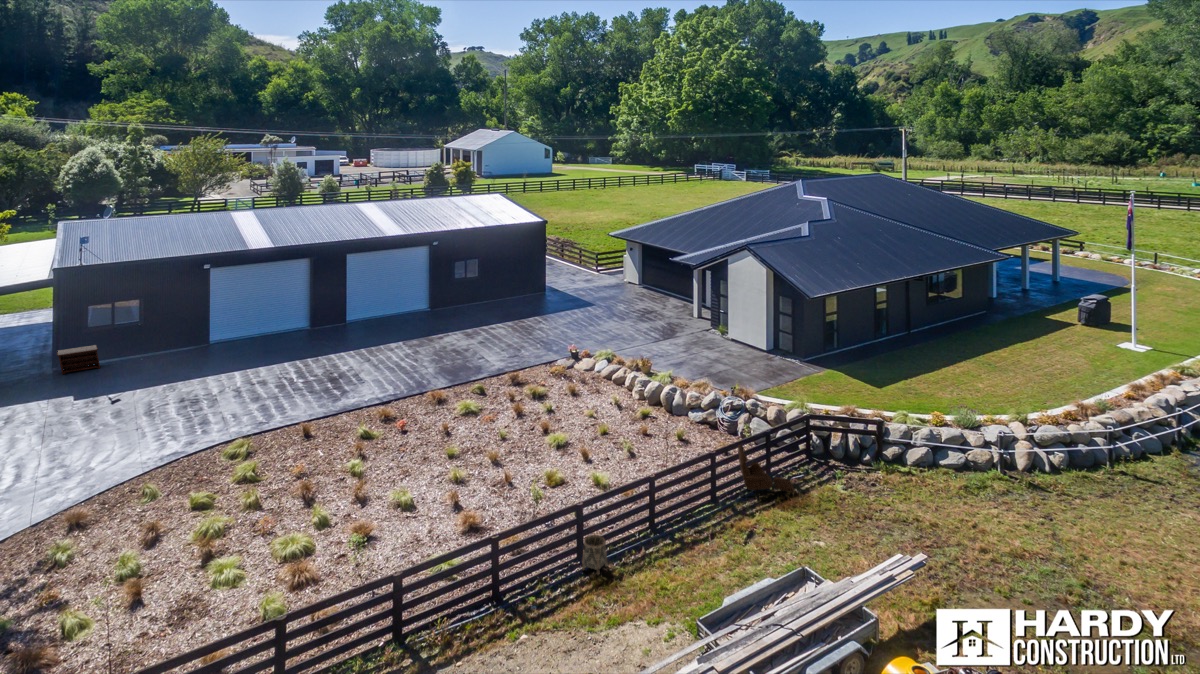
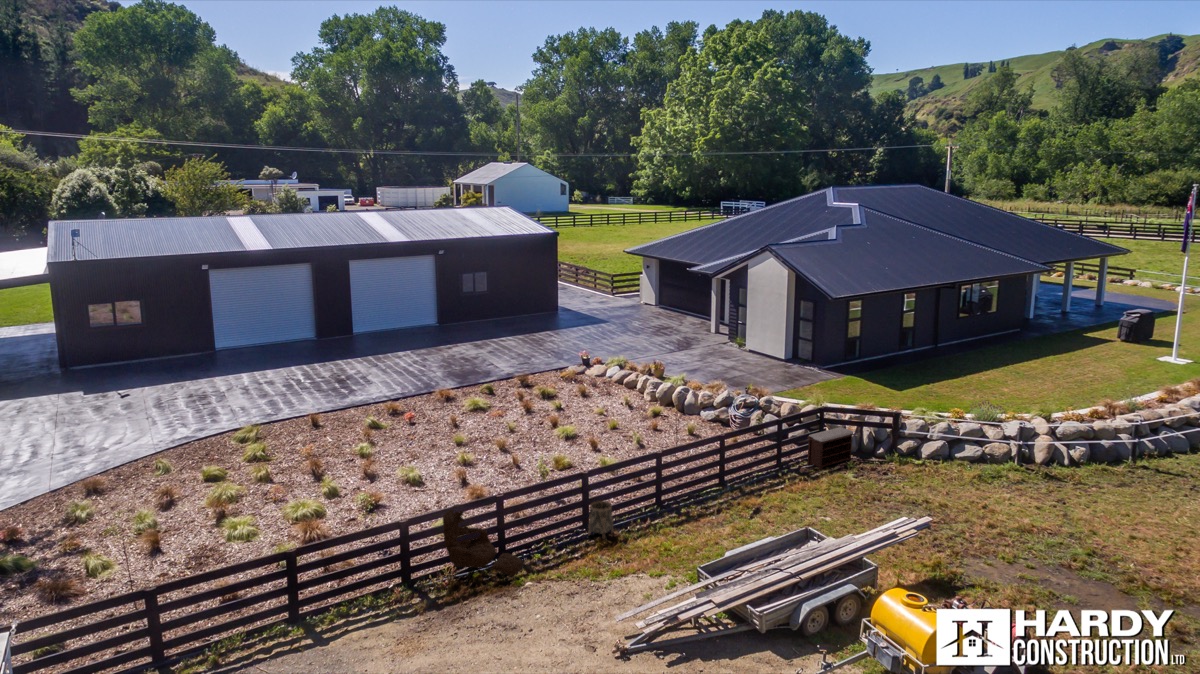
bench: present [57,345,100,375] -> present [807,427,854,470]
lounge chair: present [738,445,794,502] -> present [443,504,523,585]

